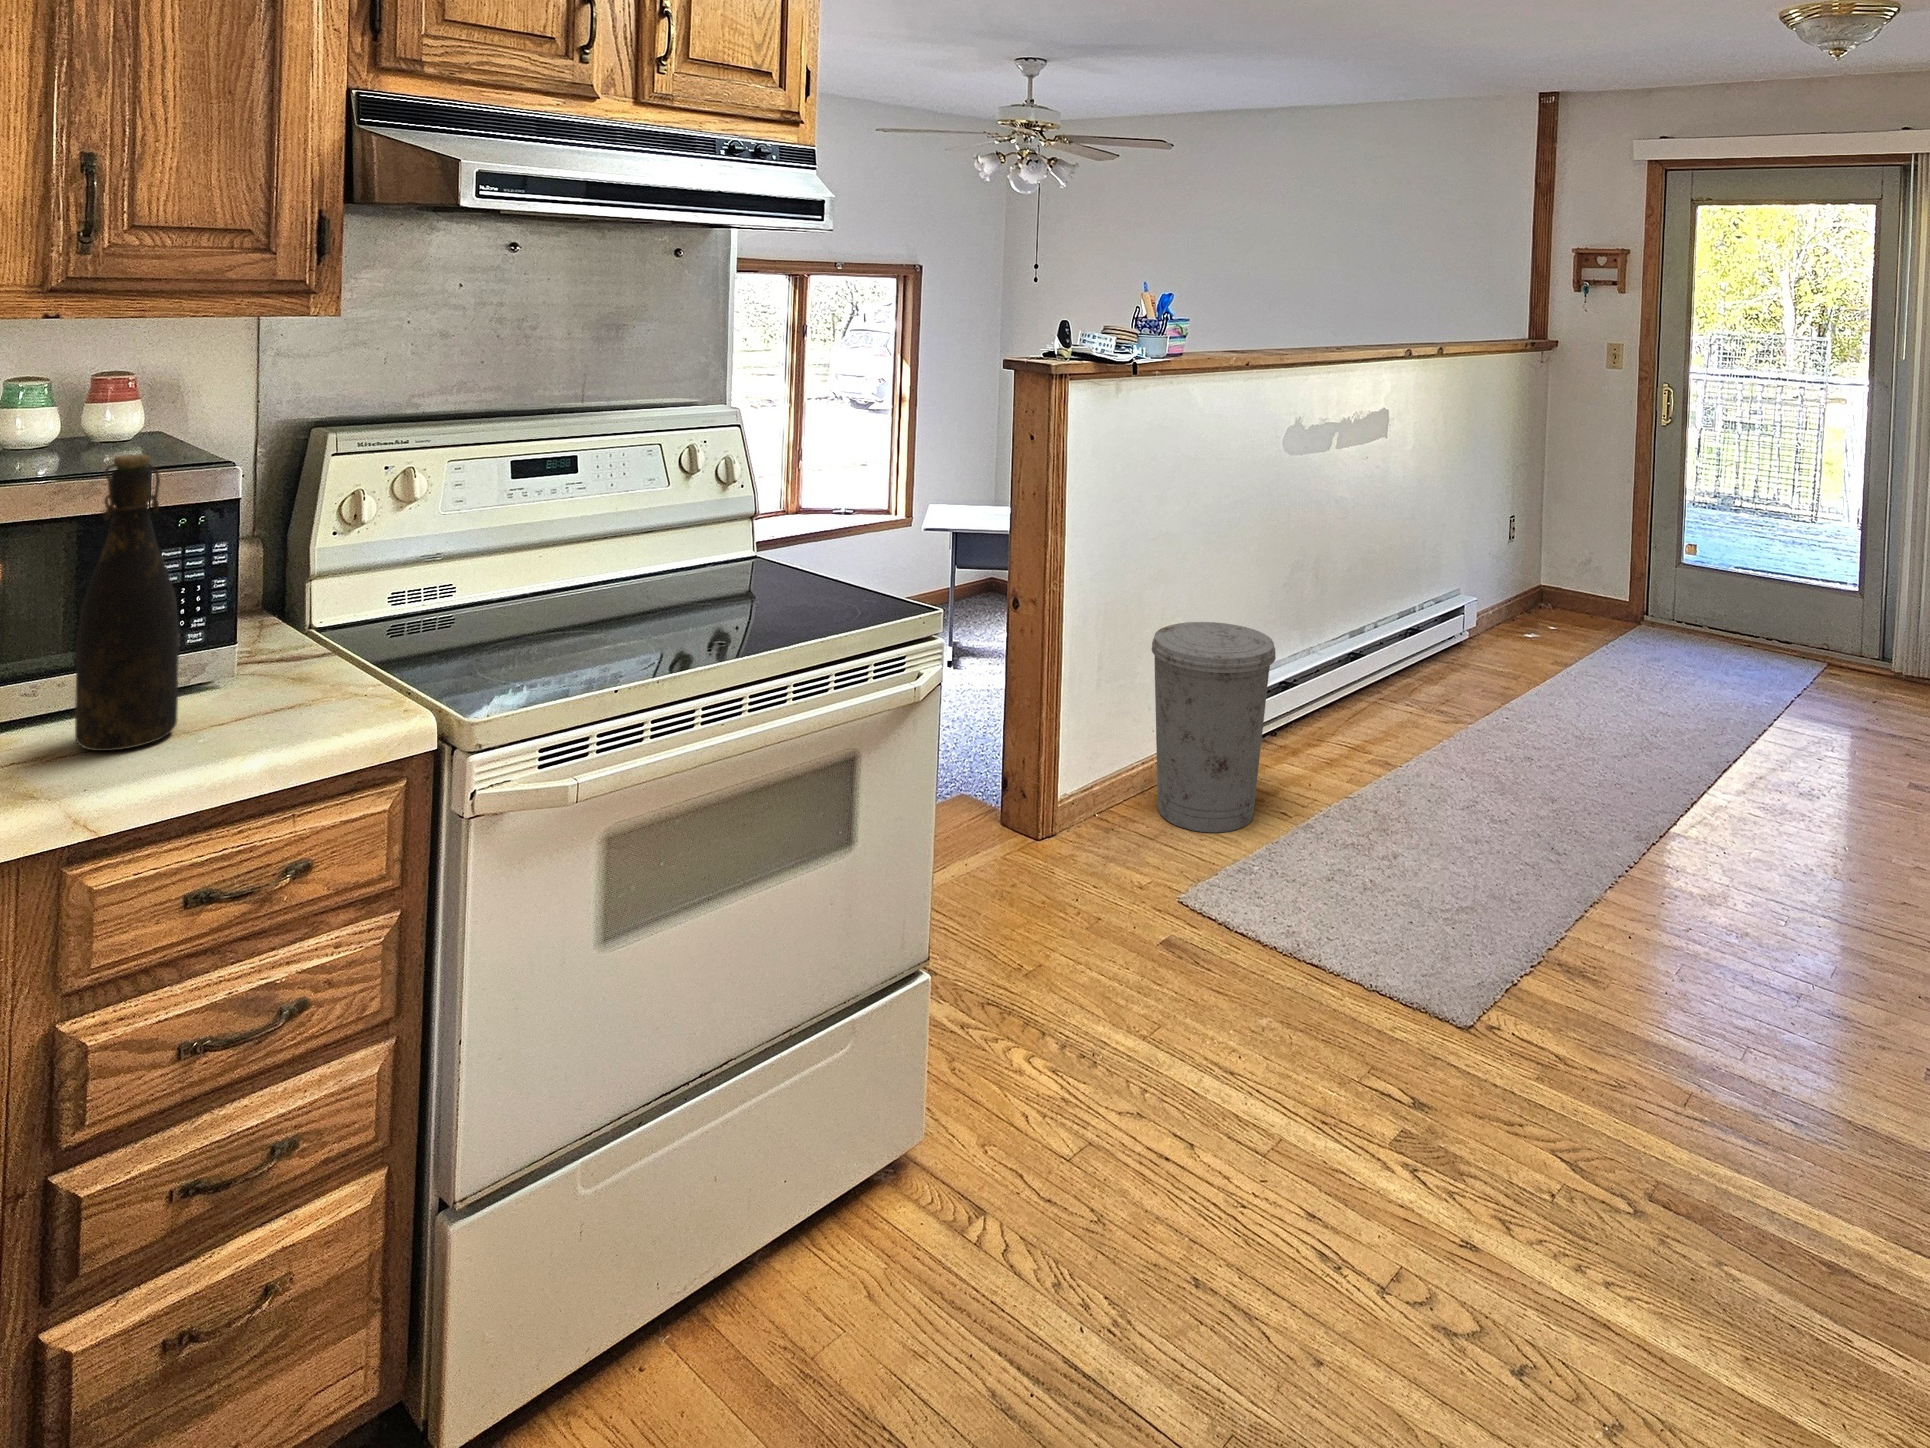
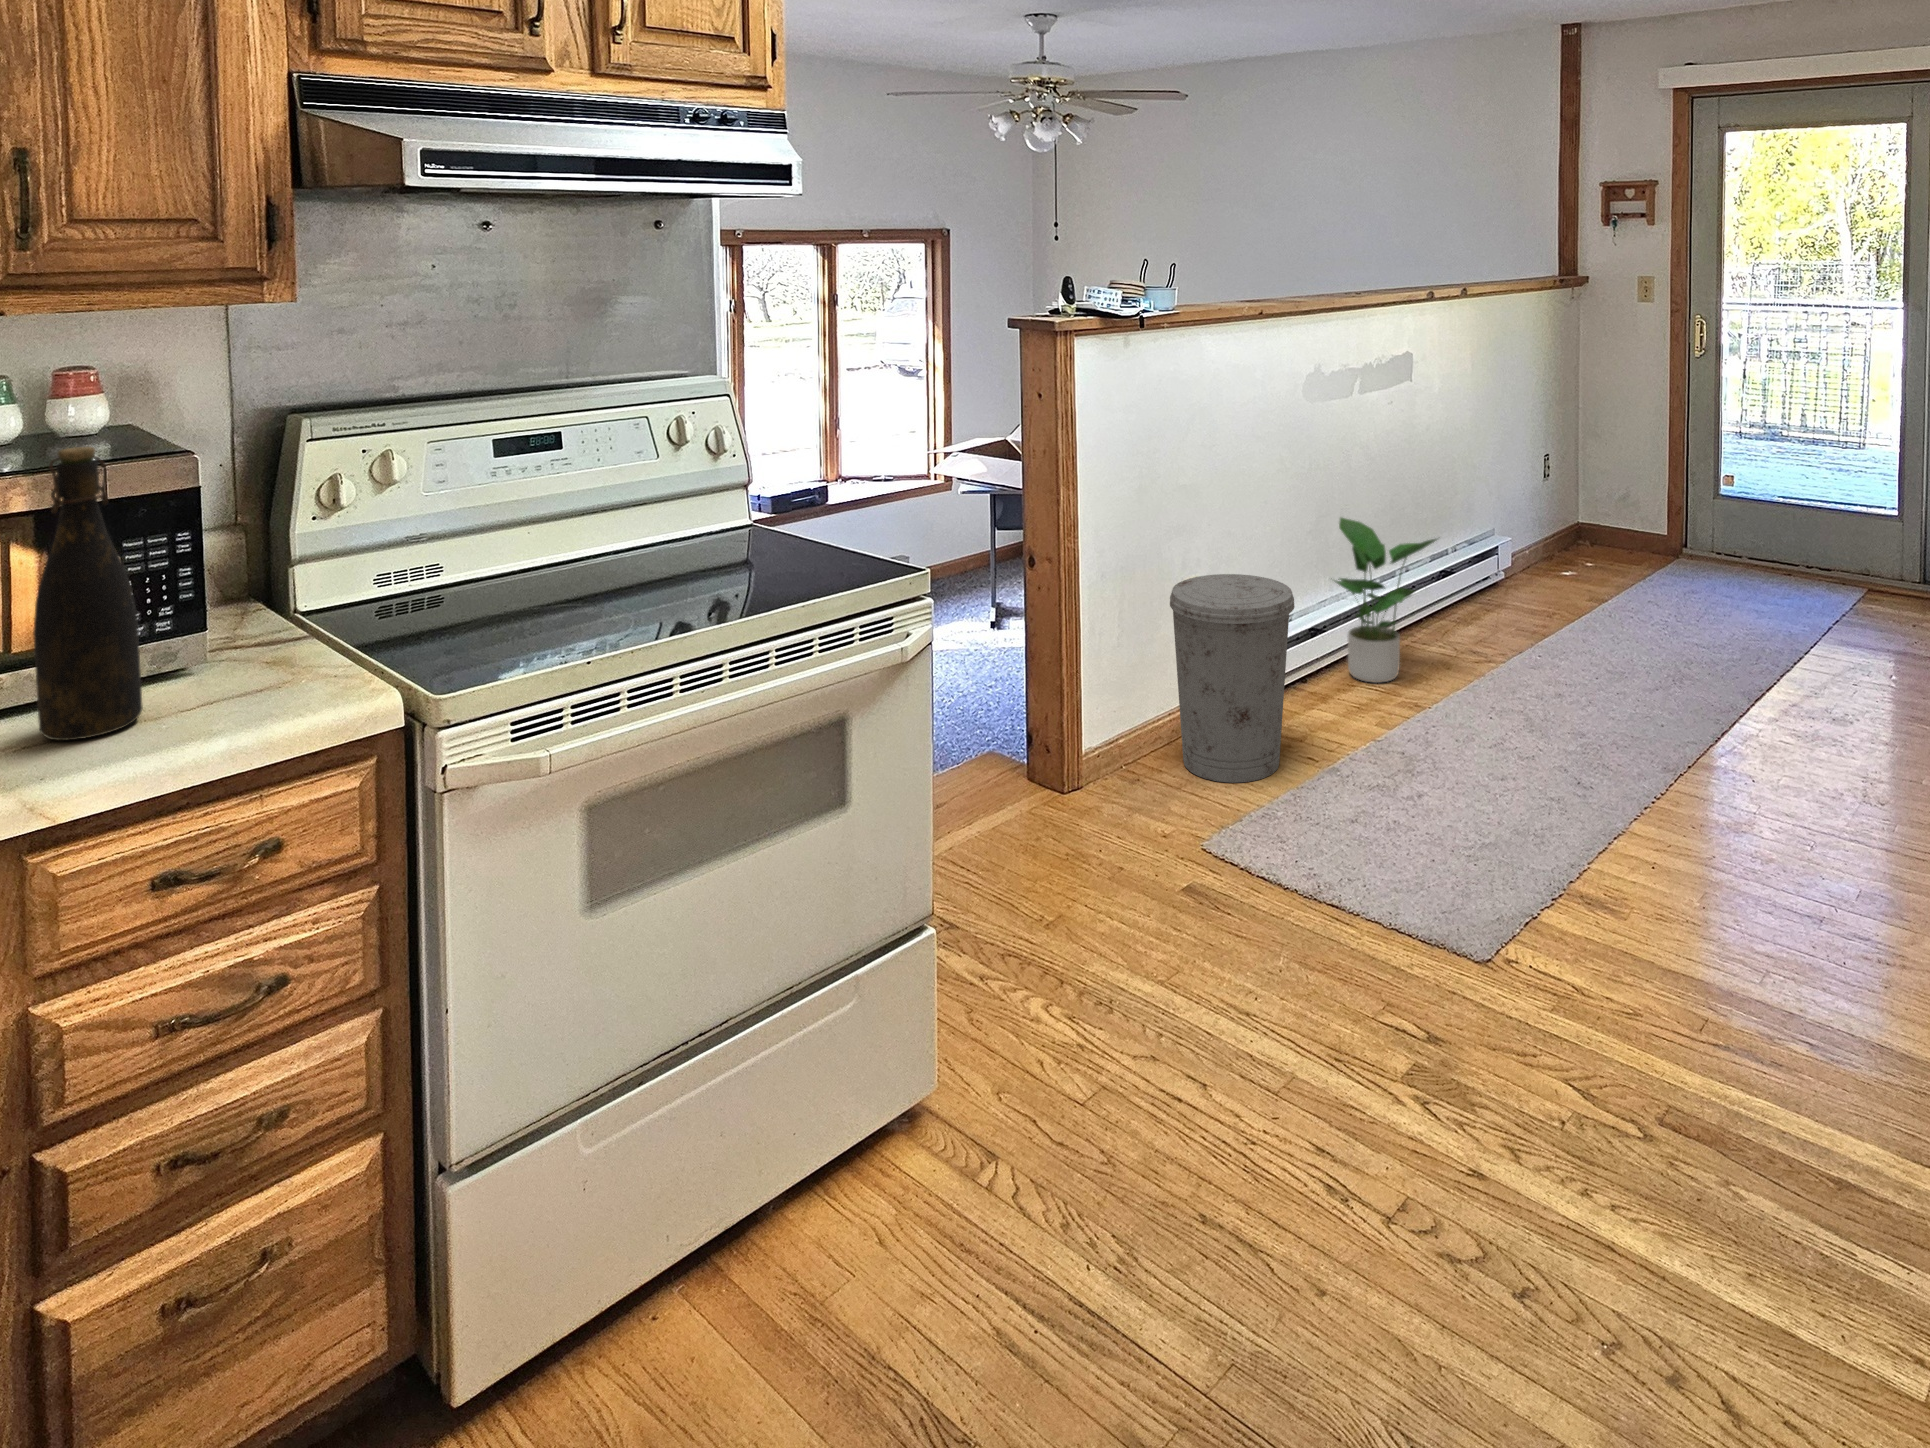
potted plant: none [1303,569,1417,736] -> present [1335,518,1437,683]

